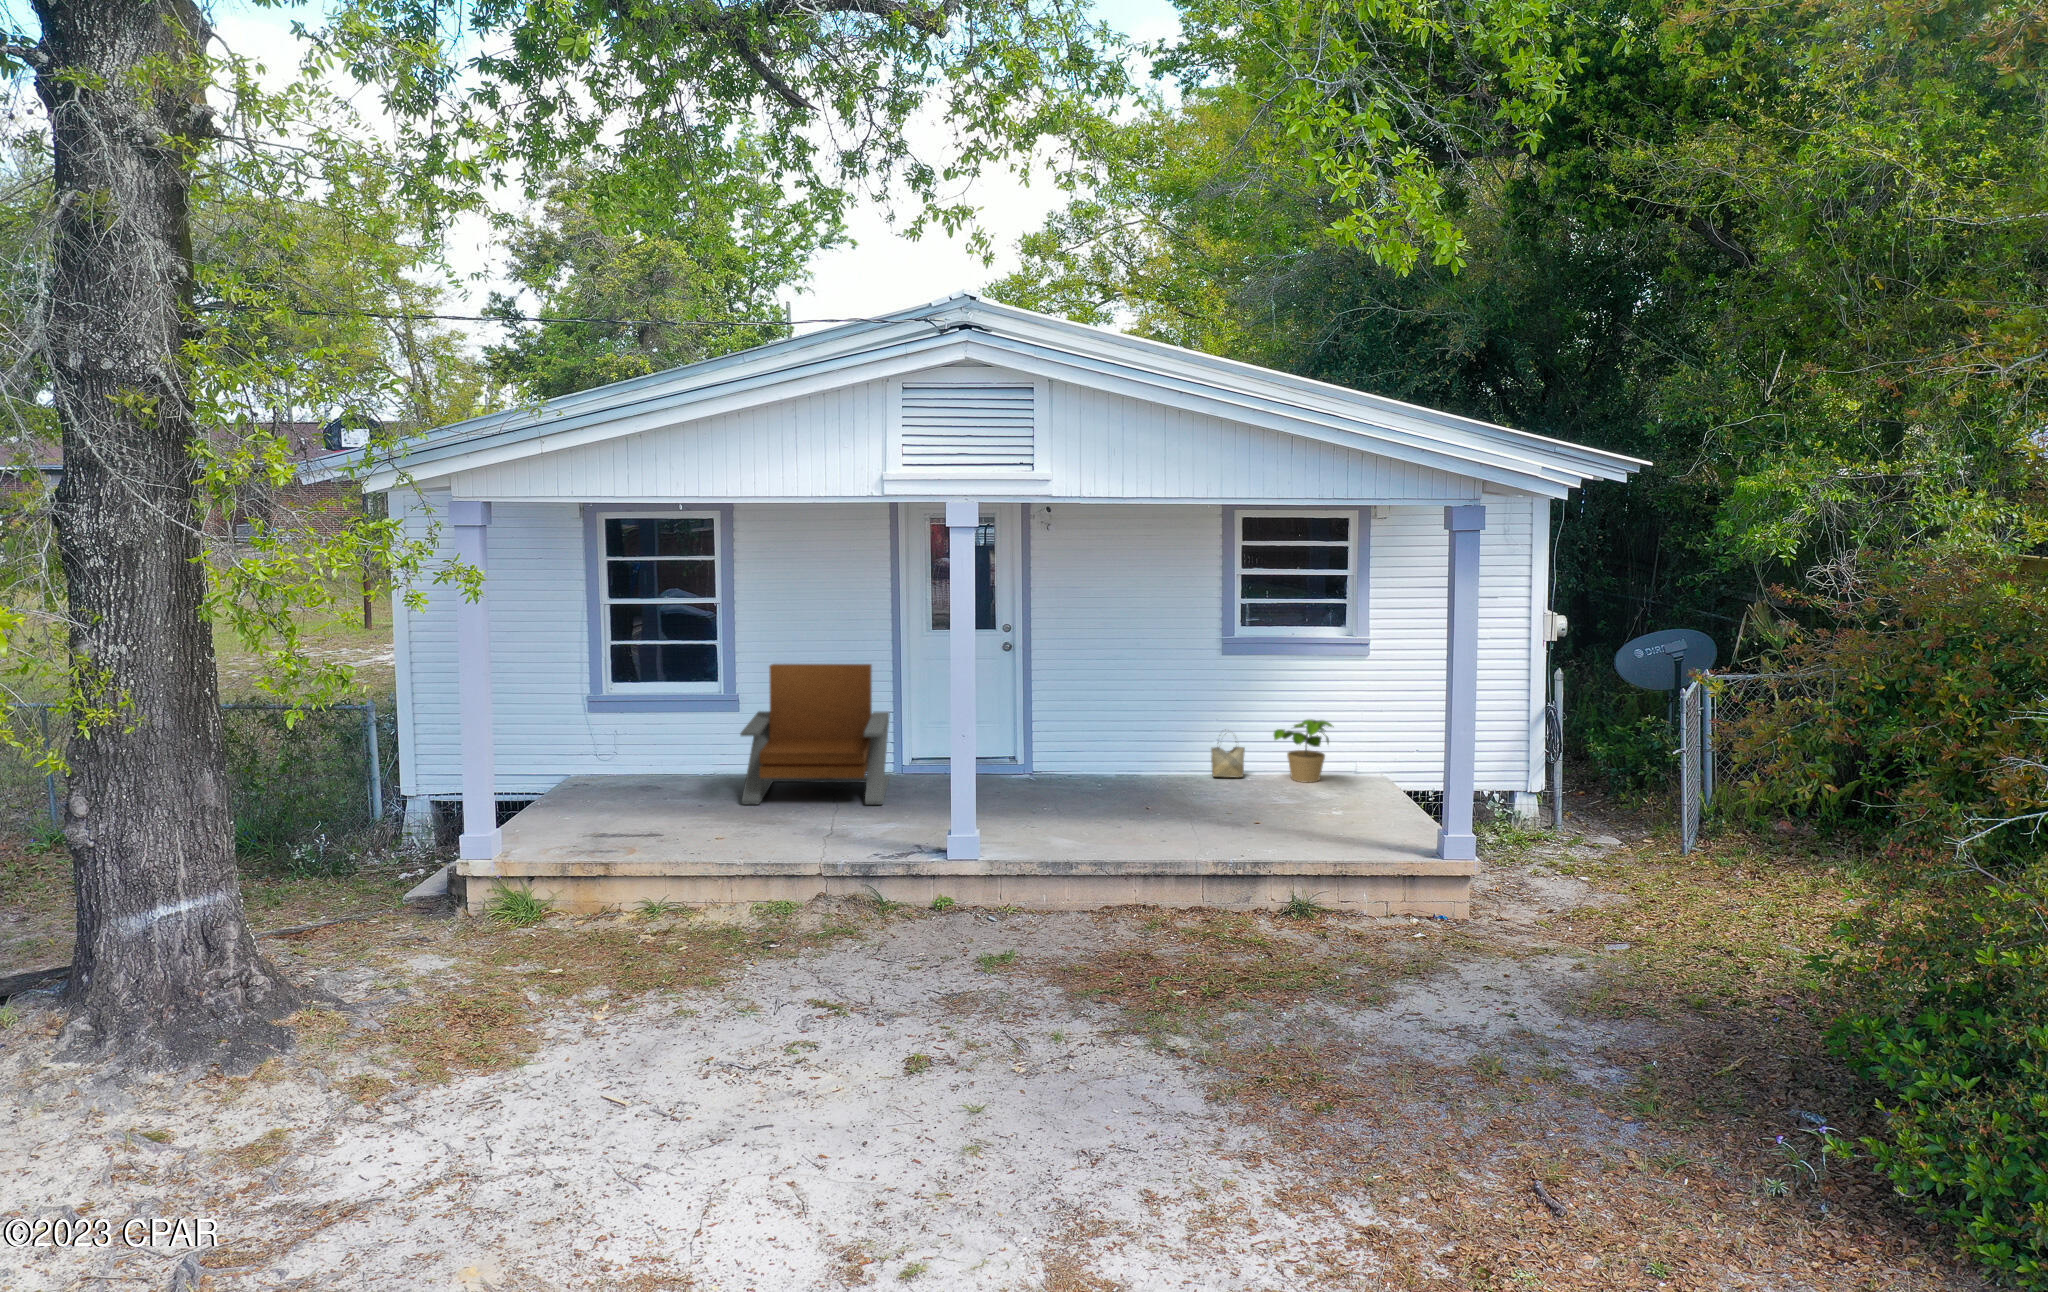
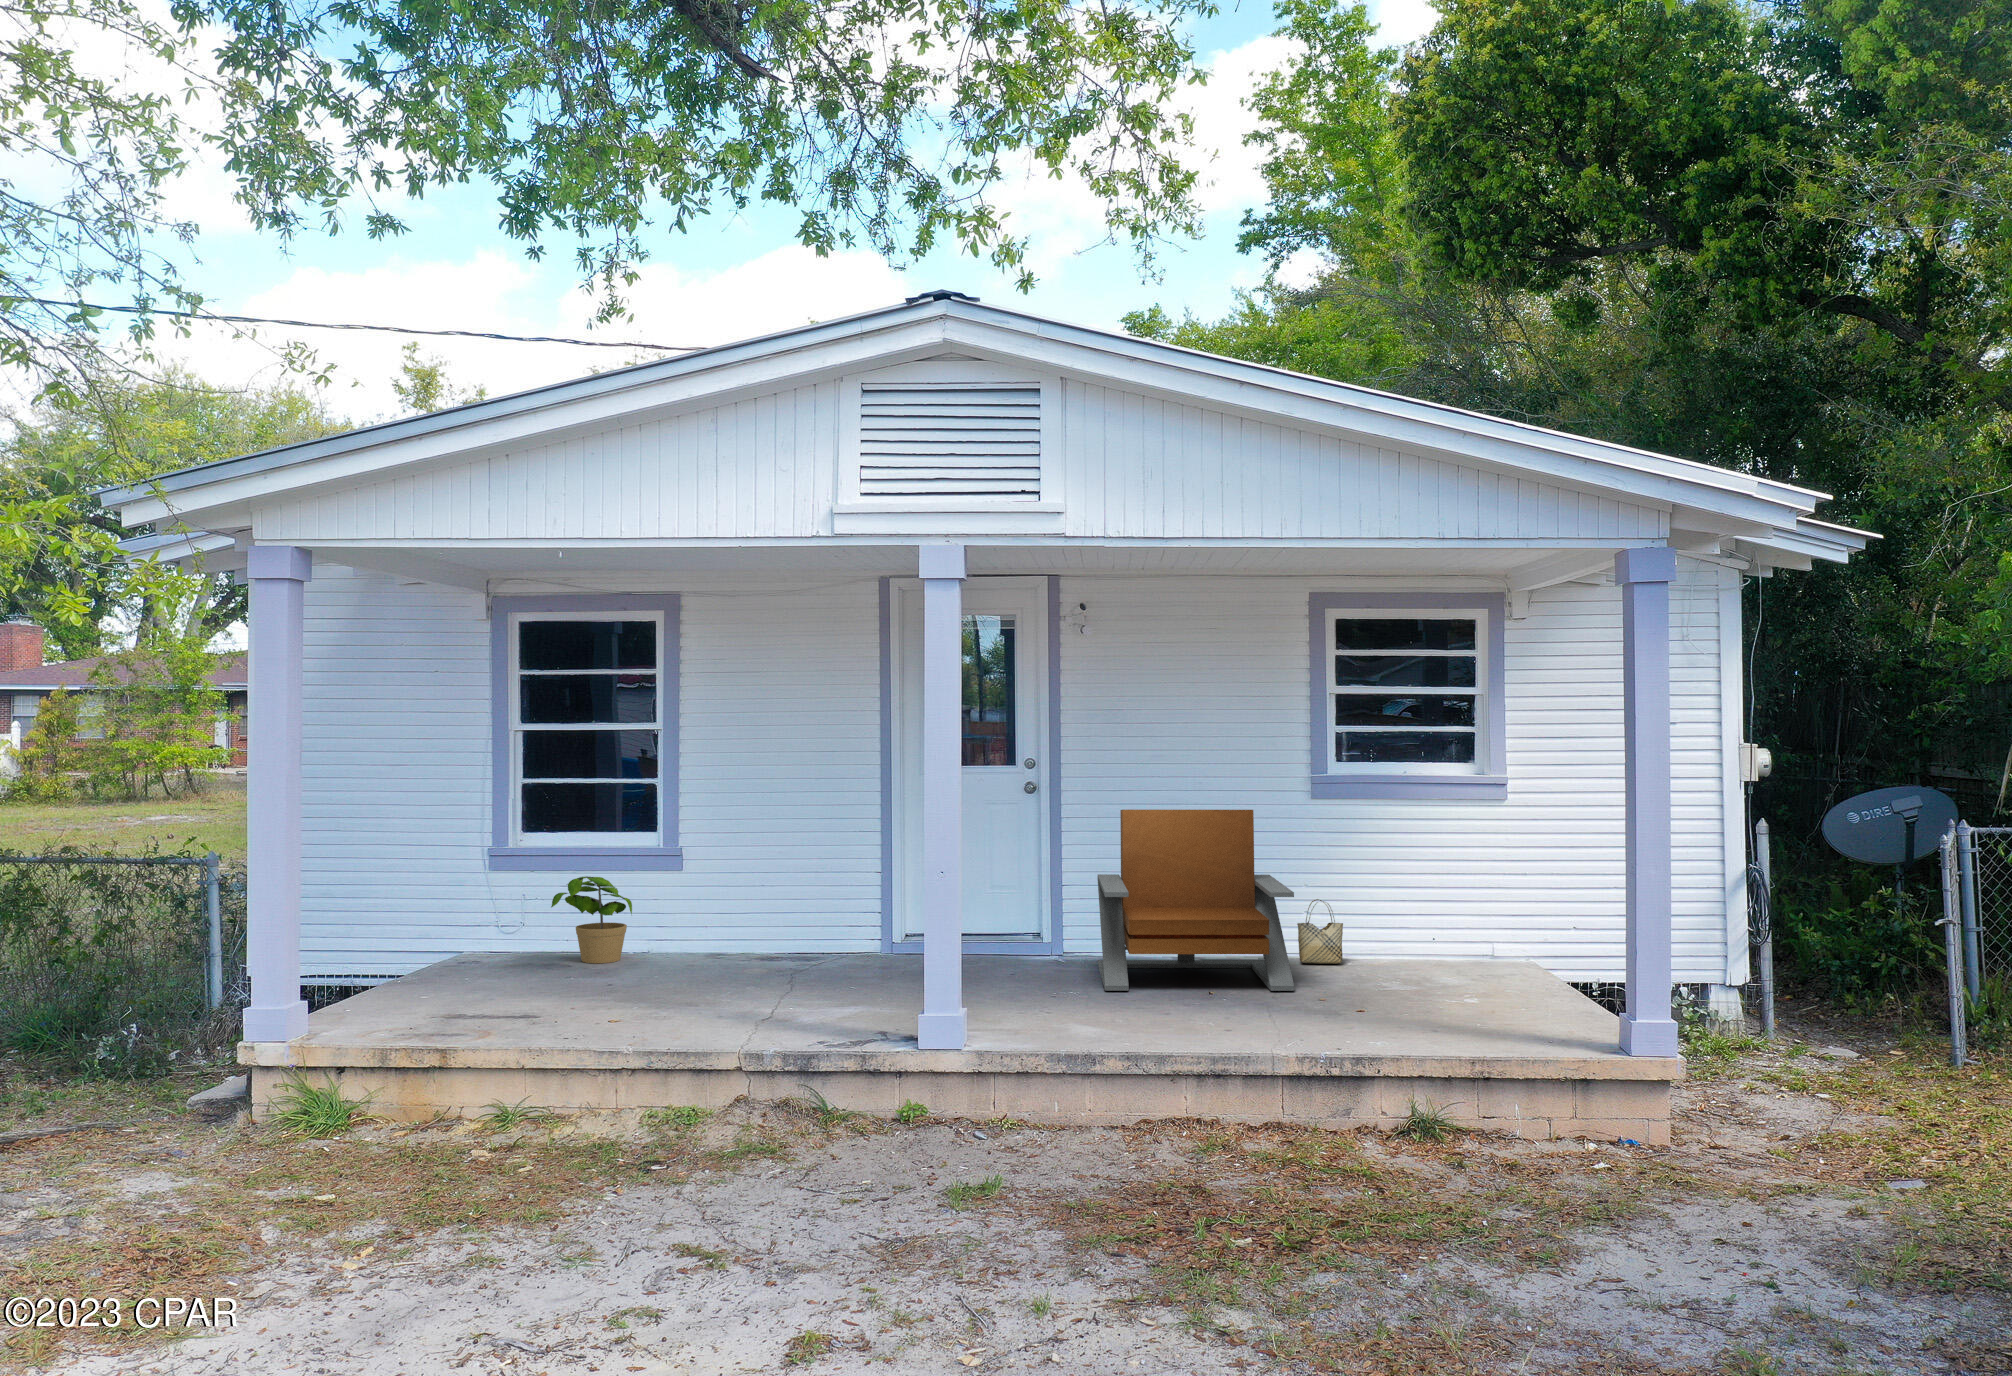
lounge chair: present [740,664,889,804] -> present [1097,810,1294,991]
potted plant: present [1274,719,1334,782] -> present [551,876,632,963]

